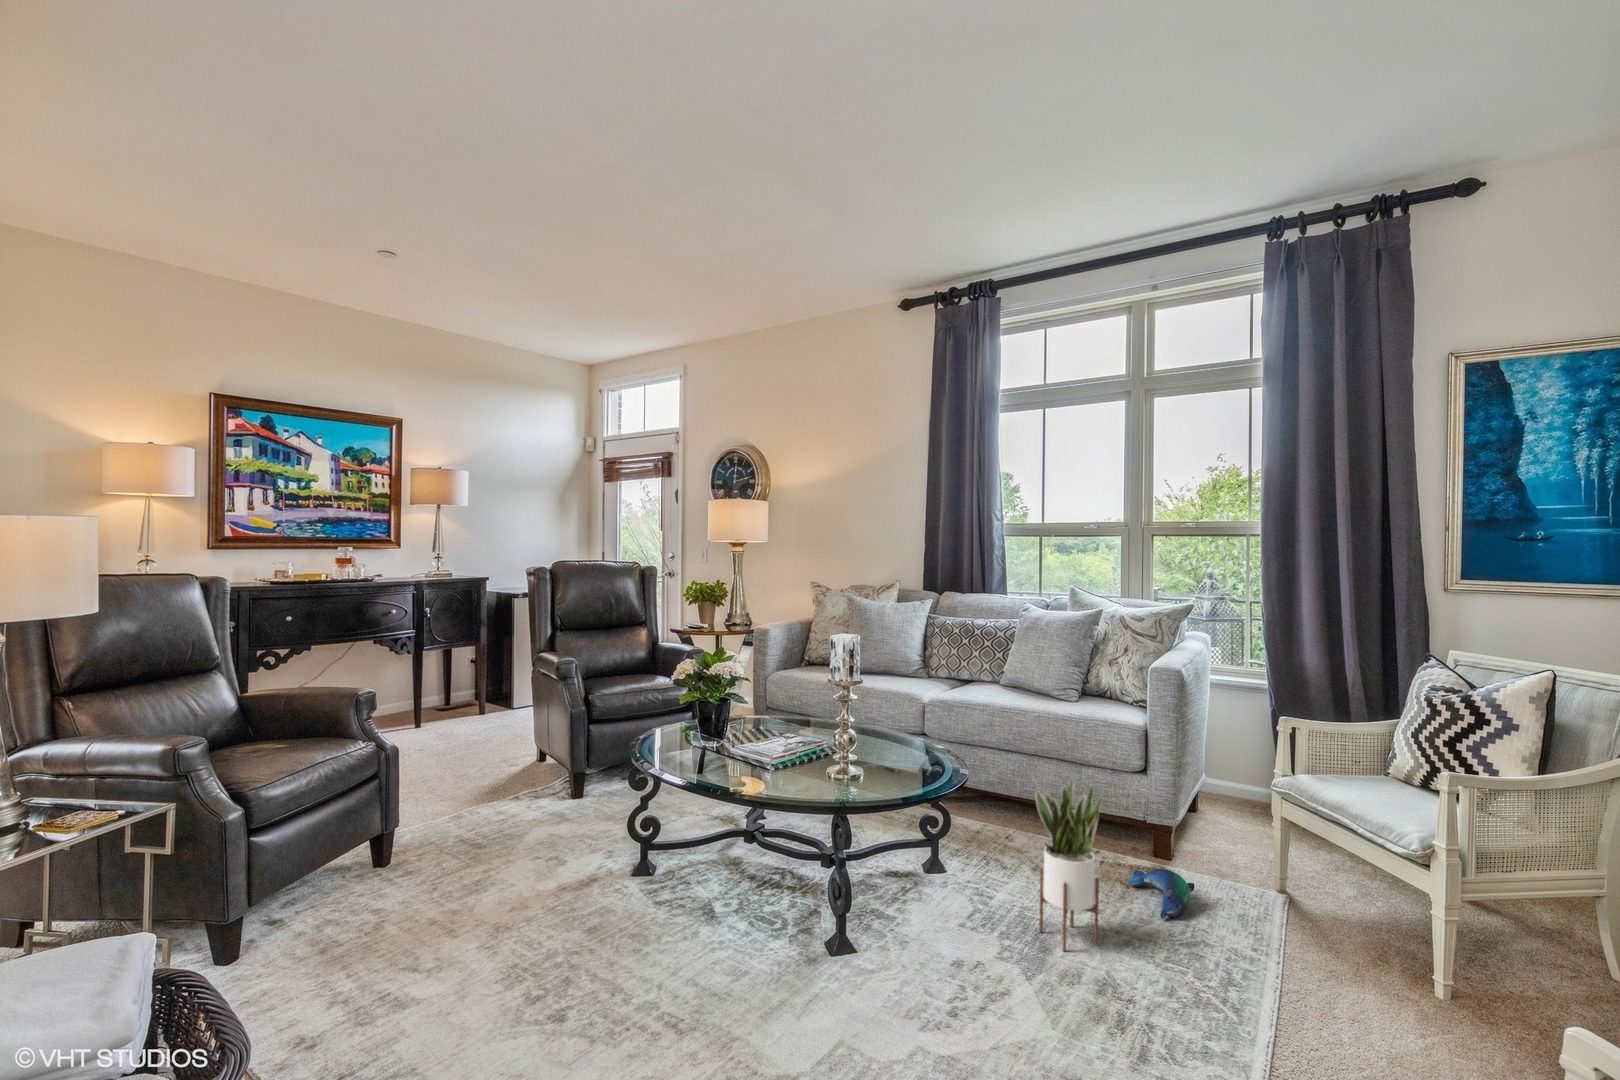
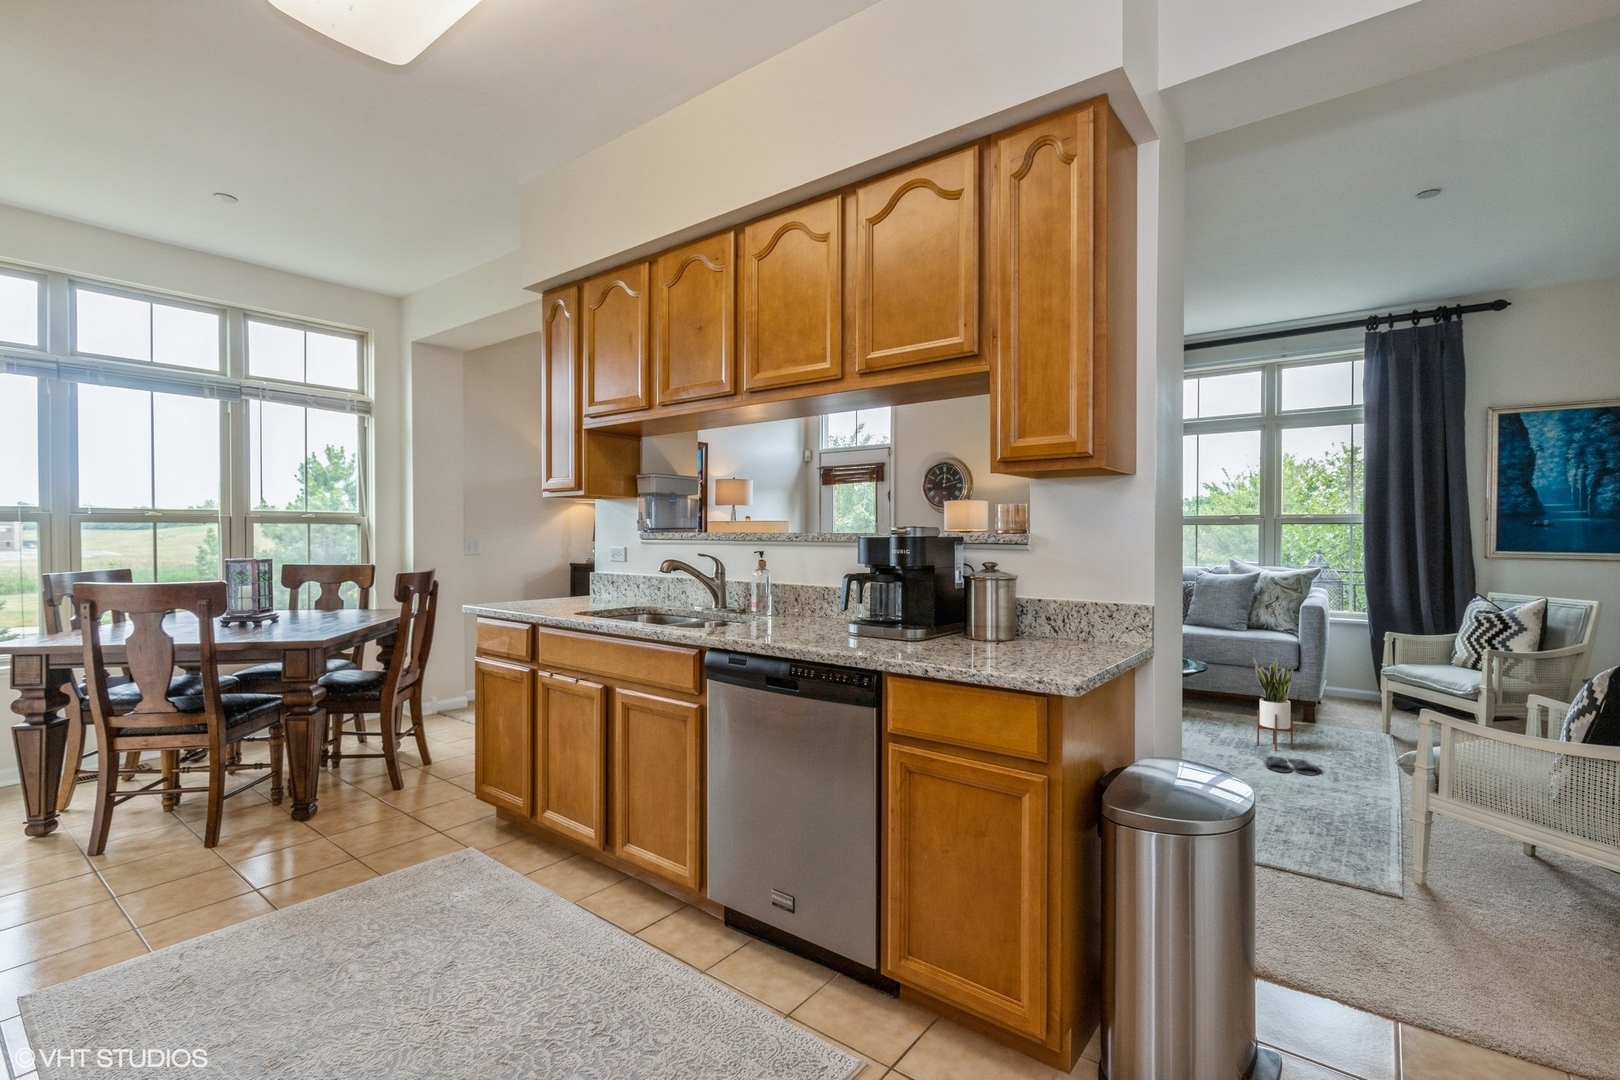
plush toy: present [1128,869,1195,919] -> none [1296,718,1340,740]
slippers: none [1017,973,1119,1046] -> present [1264,756,1320,776]

